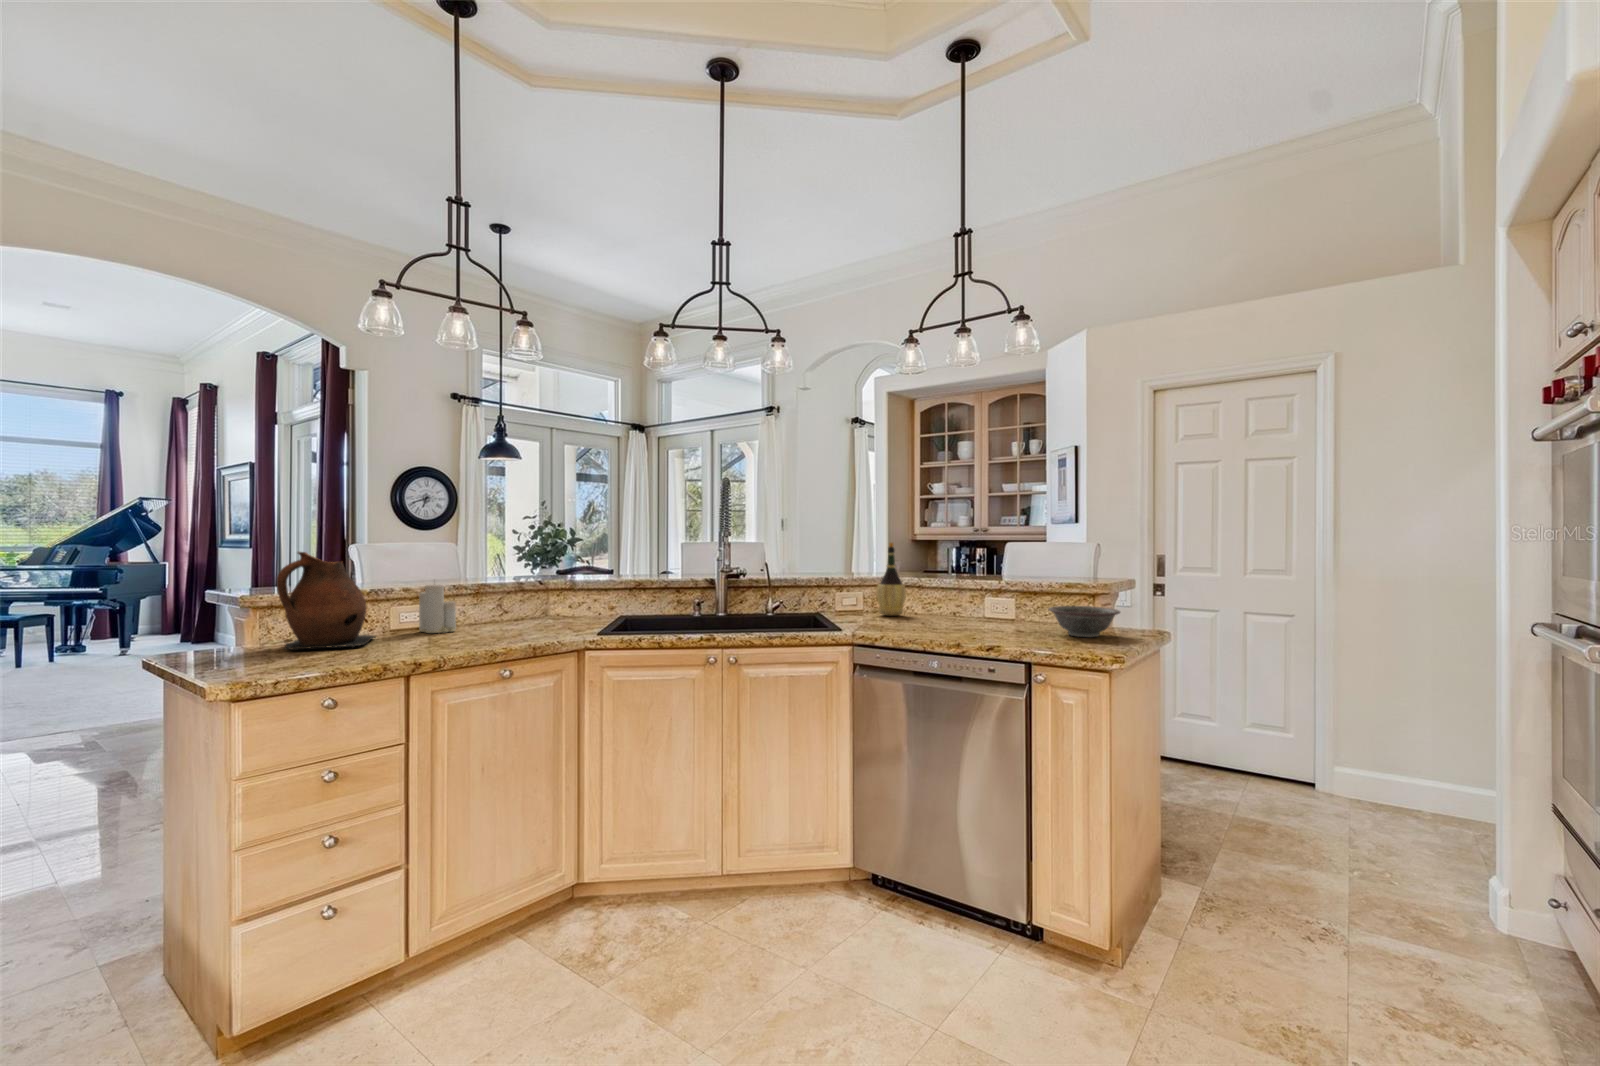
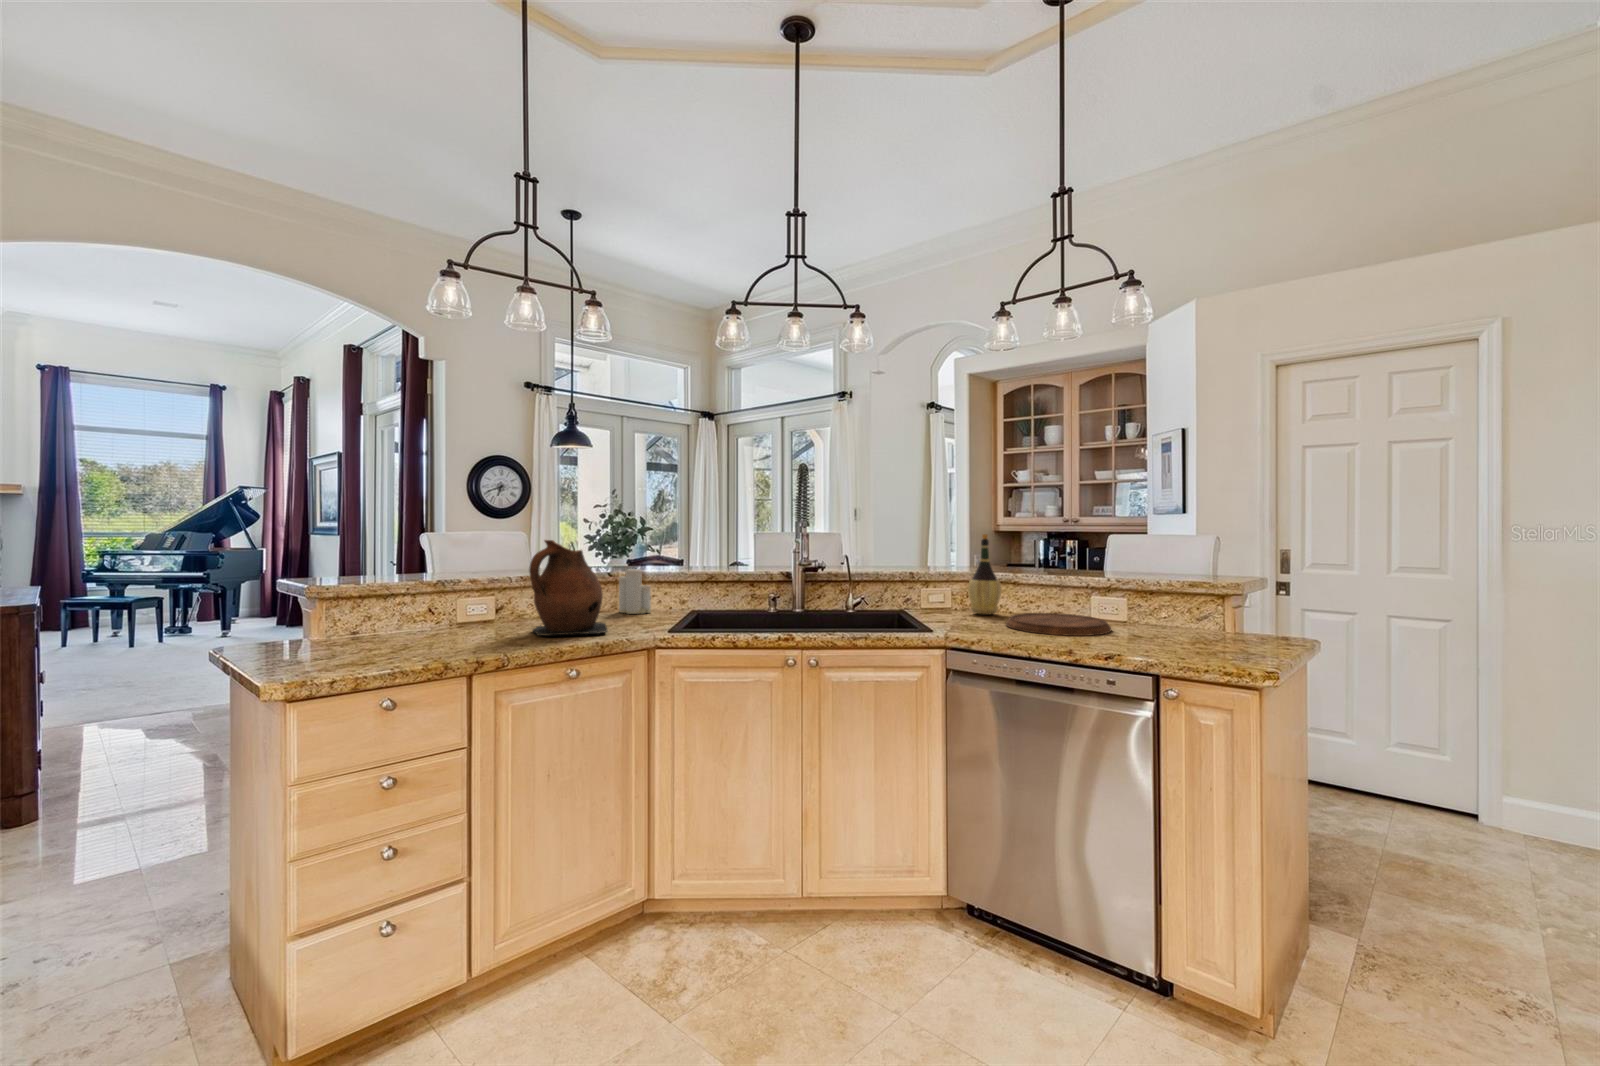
ceramic pitcher: present [277,552,375,650] -> present [529,540,607,635]
candle: present [419,584,456,633] -> present [619,569,651,614]
decorative bowl: present [1049,606,1120,637] -> none [1178,608,1270,646]
cutting board: none [907,613,996,632] -> present [1006,613,1111,636]

